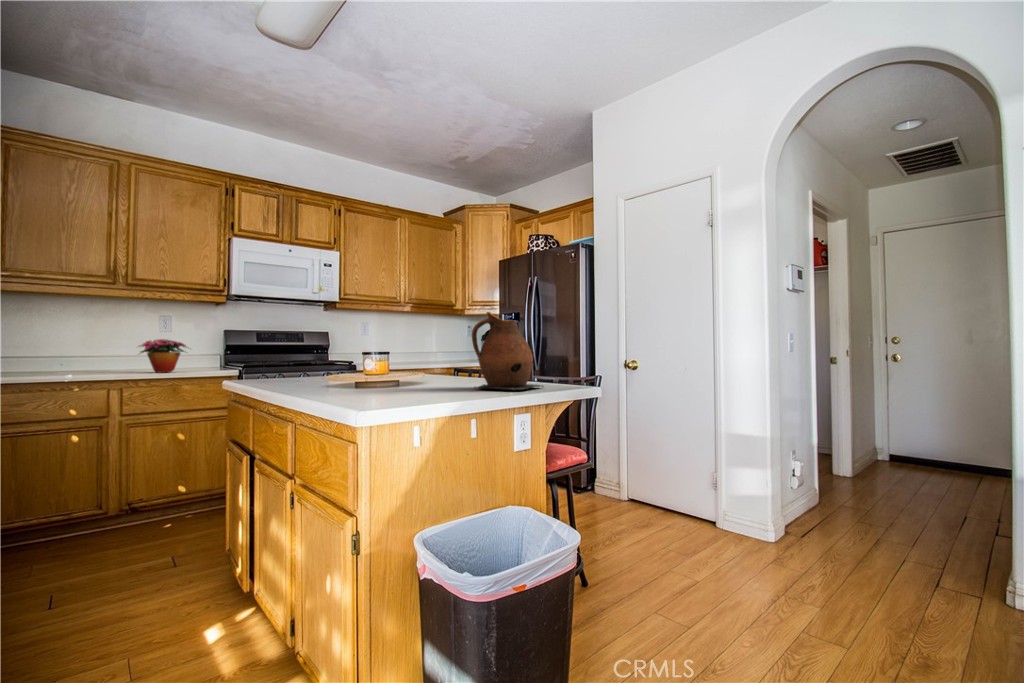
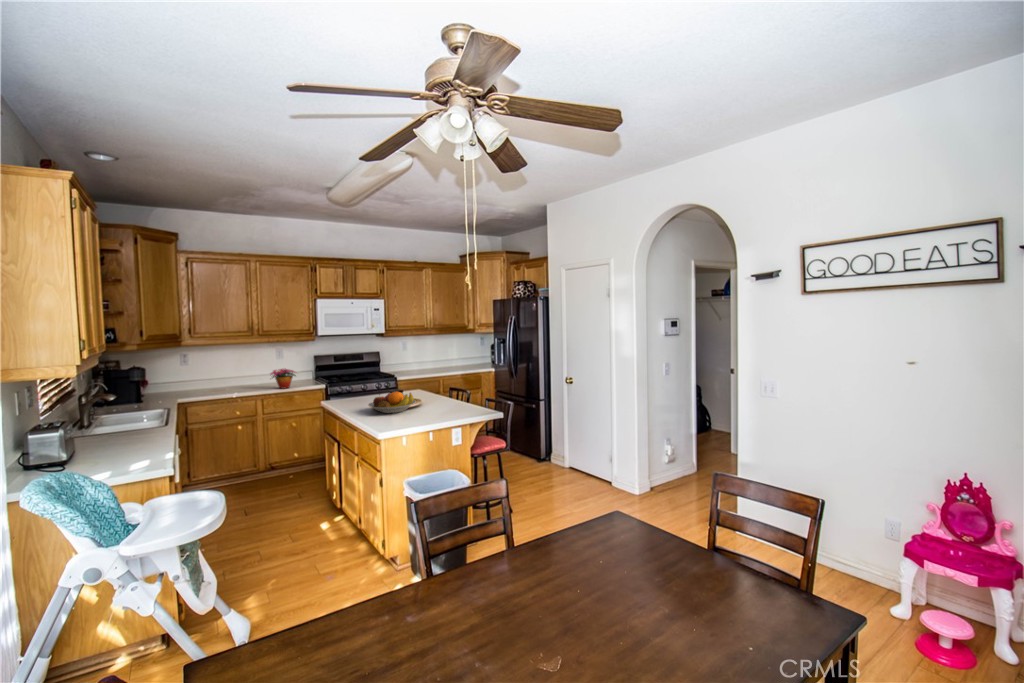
ceramic pitcher: present [472,312,543,391] -> none [439,375,476,416]
fruit bowl: none [321,347,419,389] -> present [368,392,416,413]

